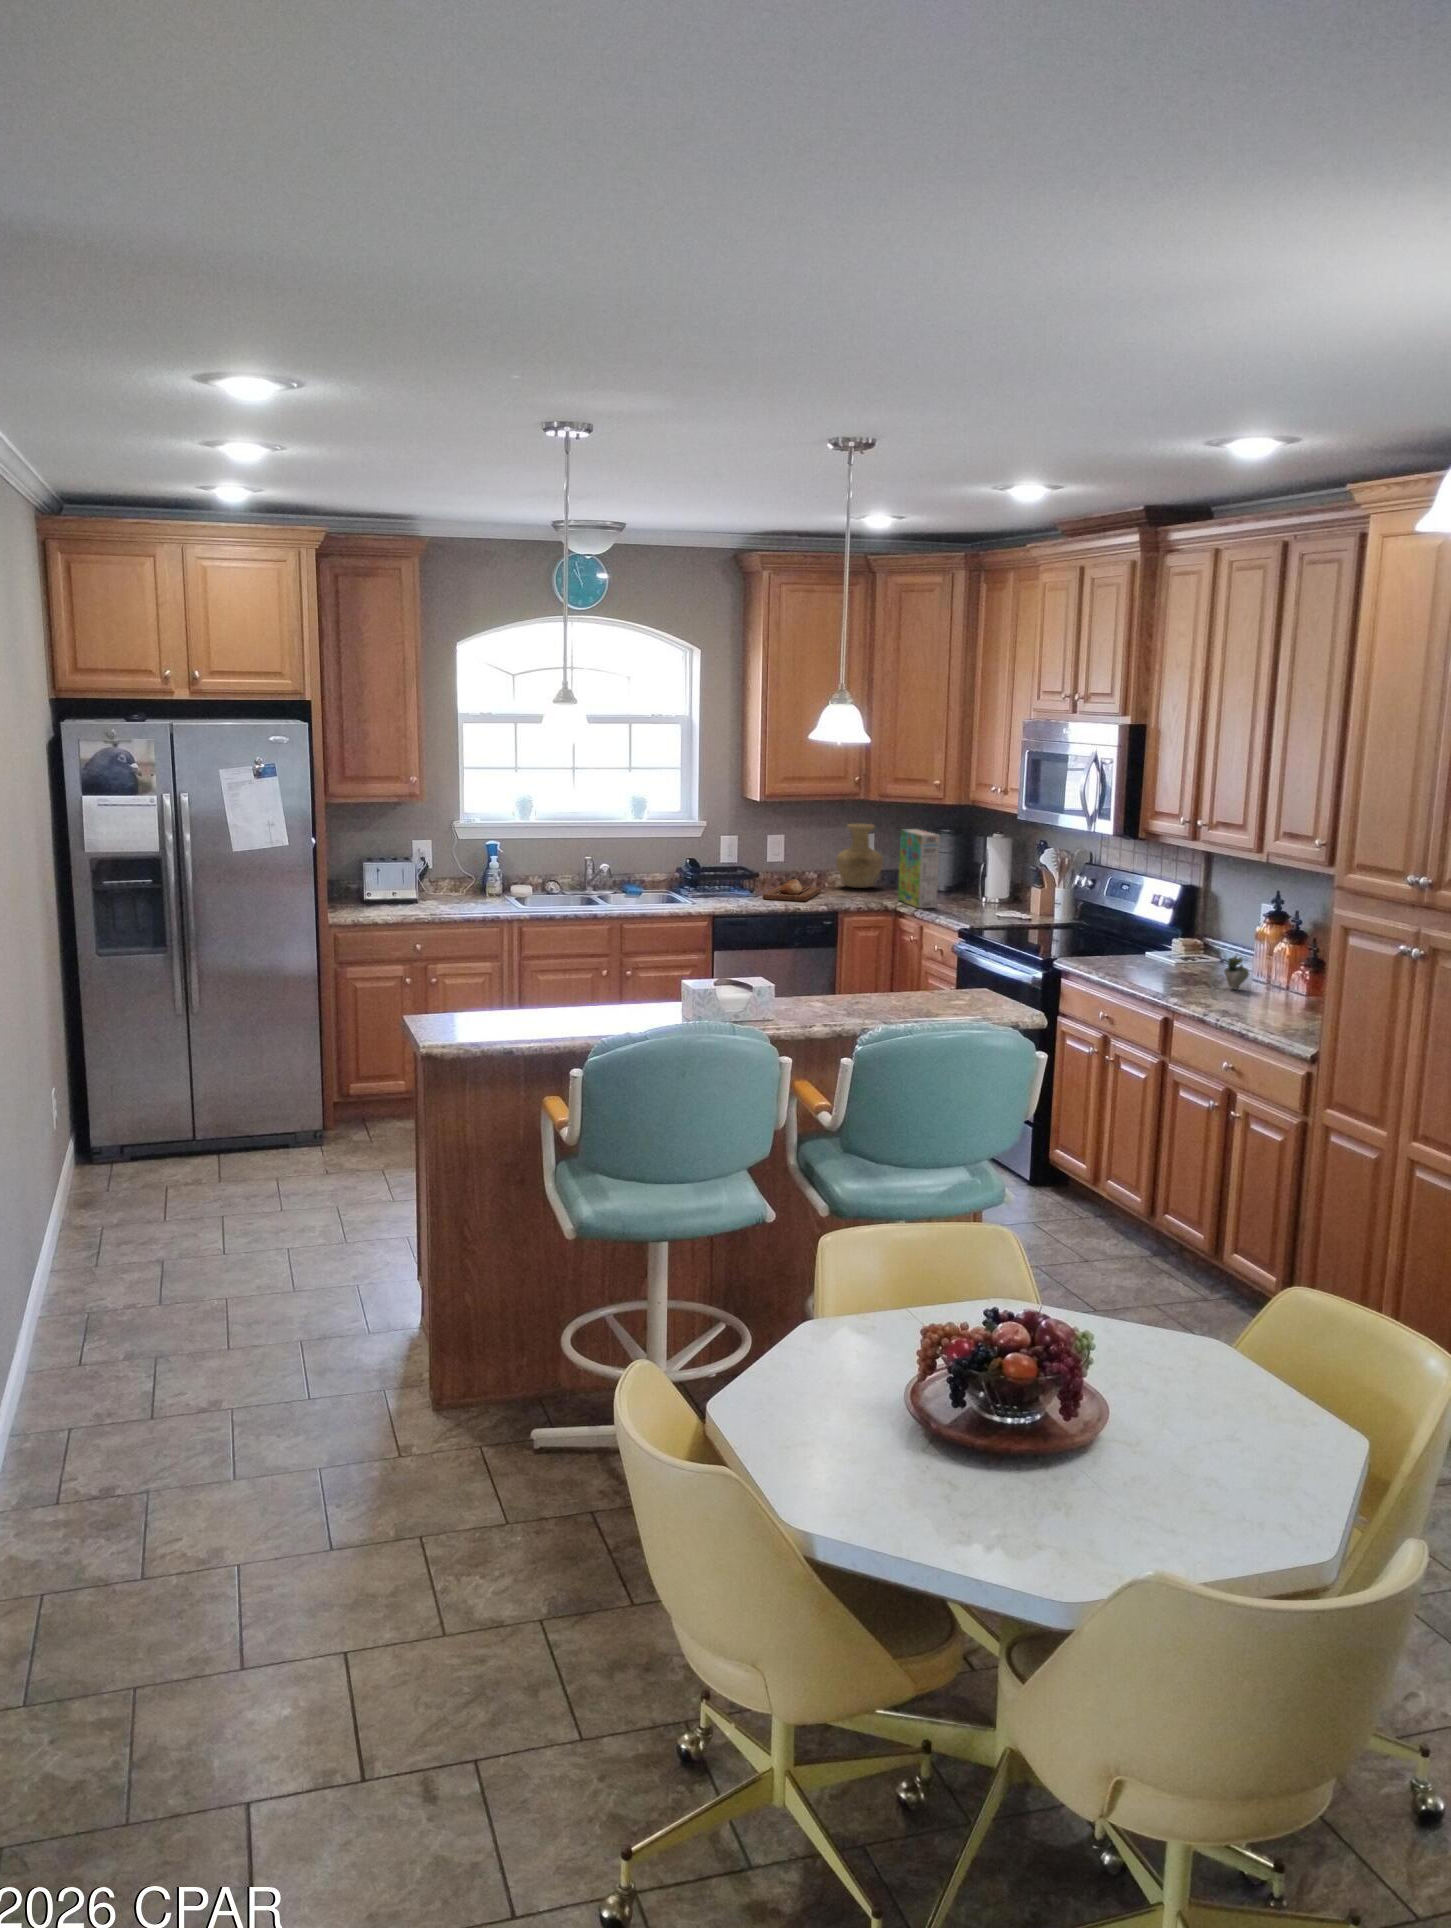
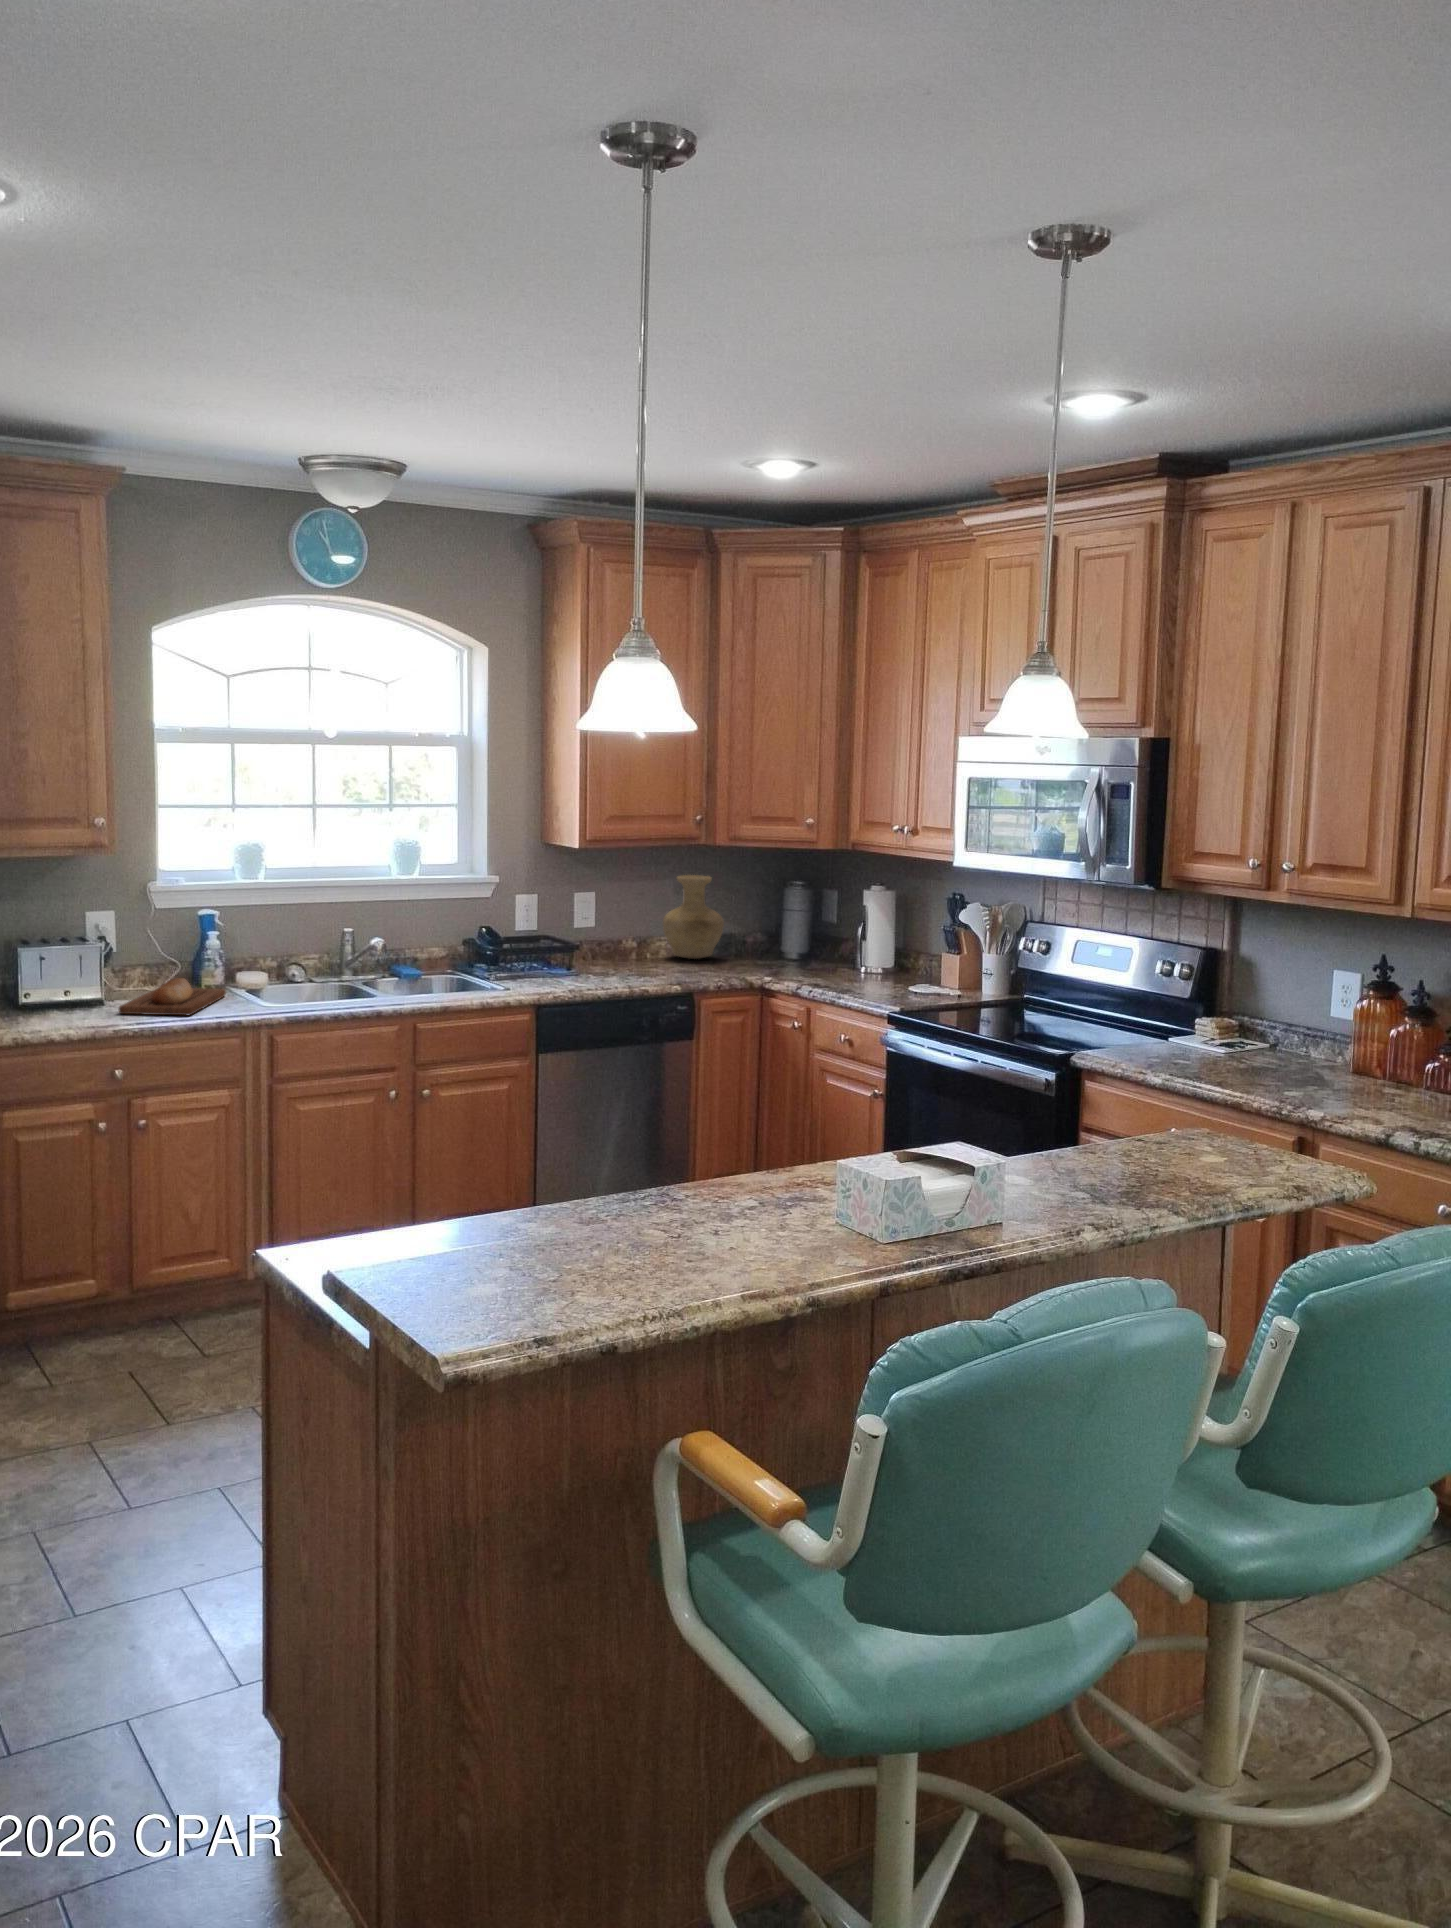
cereal box: present [898,829,940,908] -> none [763,882,828,985]
bread loaf: present [763,879,821,901] -> present [118,978,226,1015]
succulent plant: present [1224,955,1249,989] -> none [1343,1042,1404,1092]

